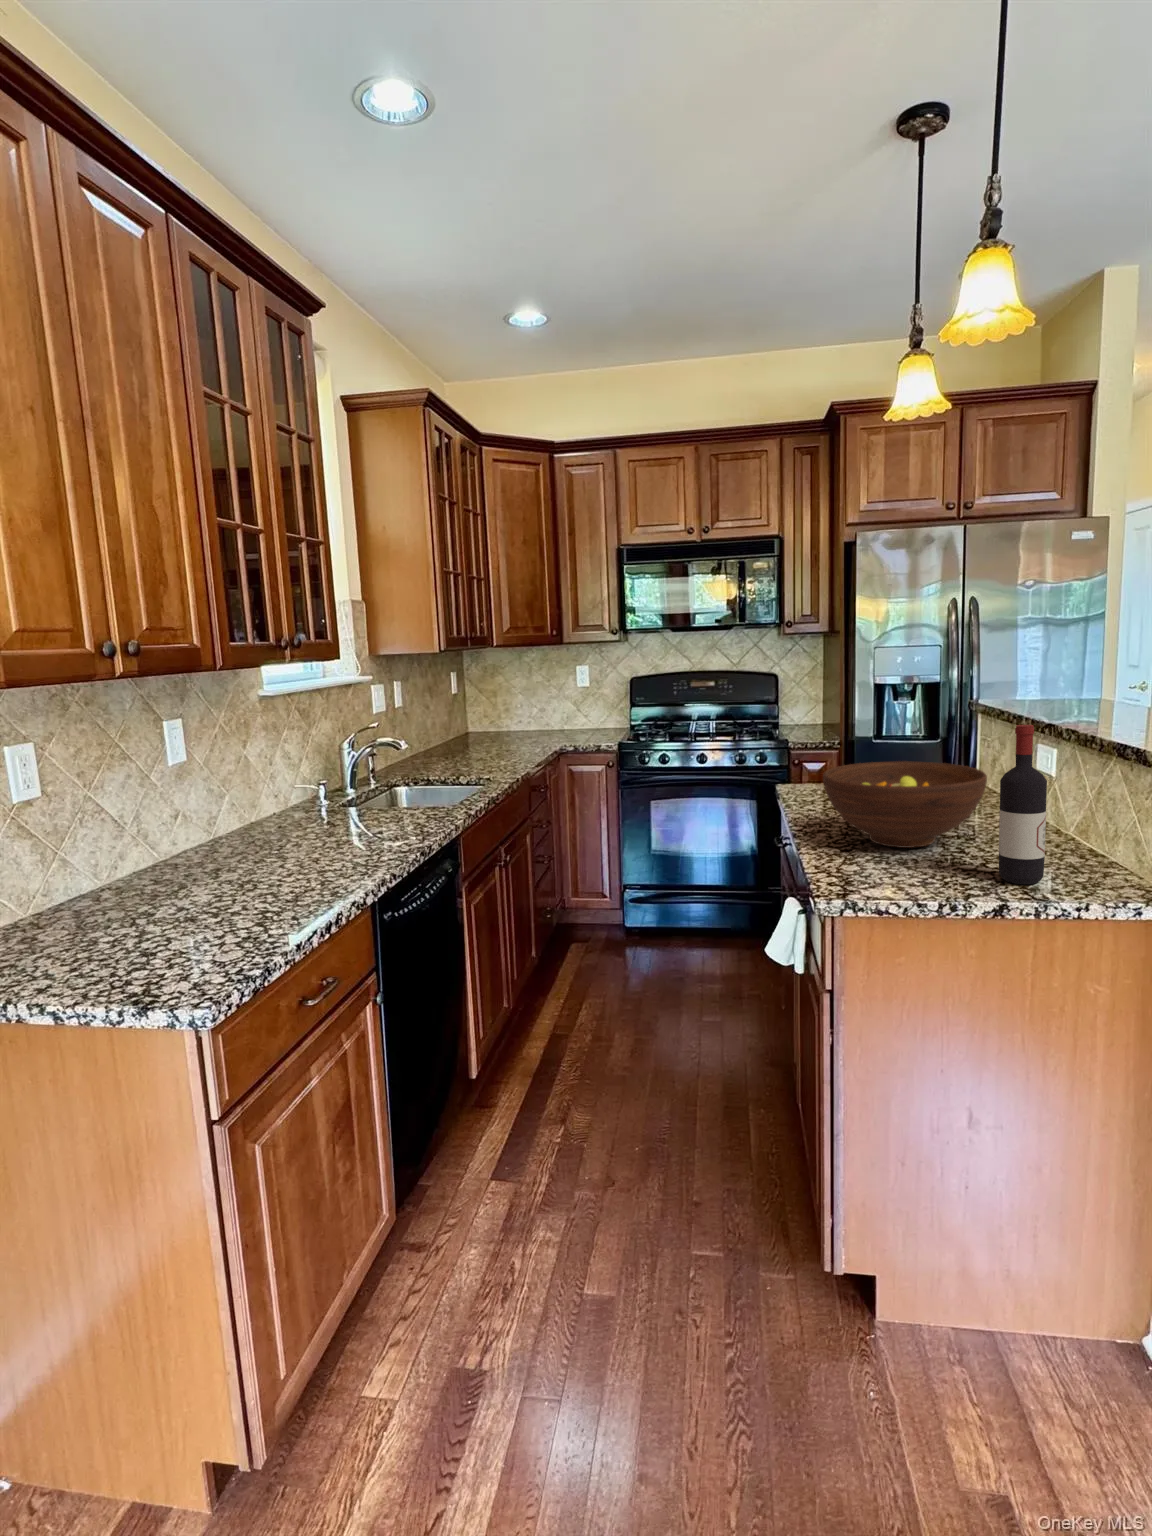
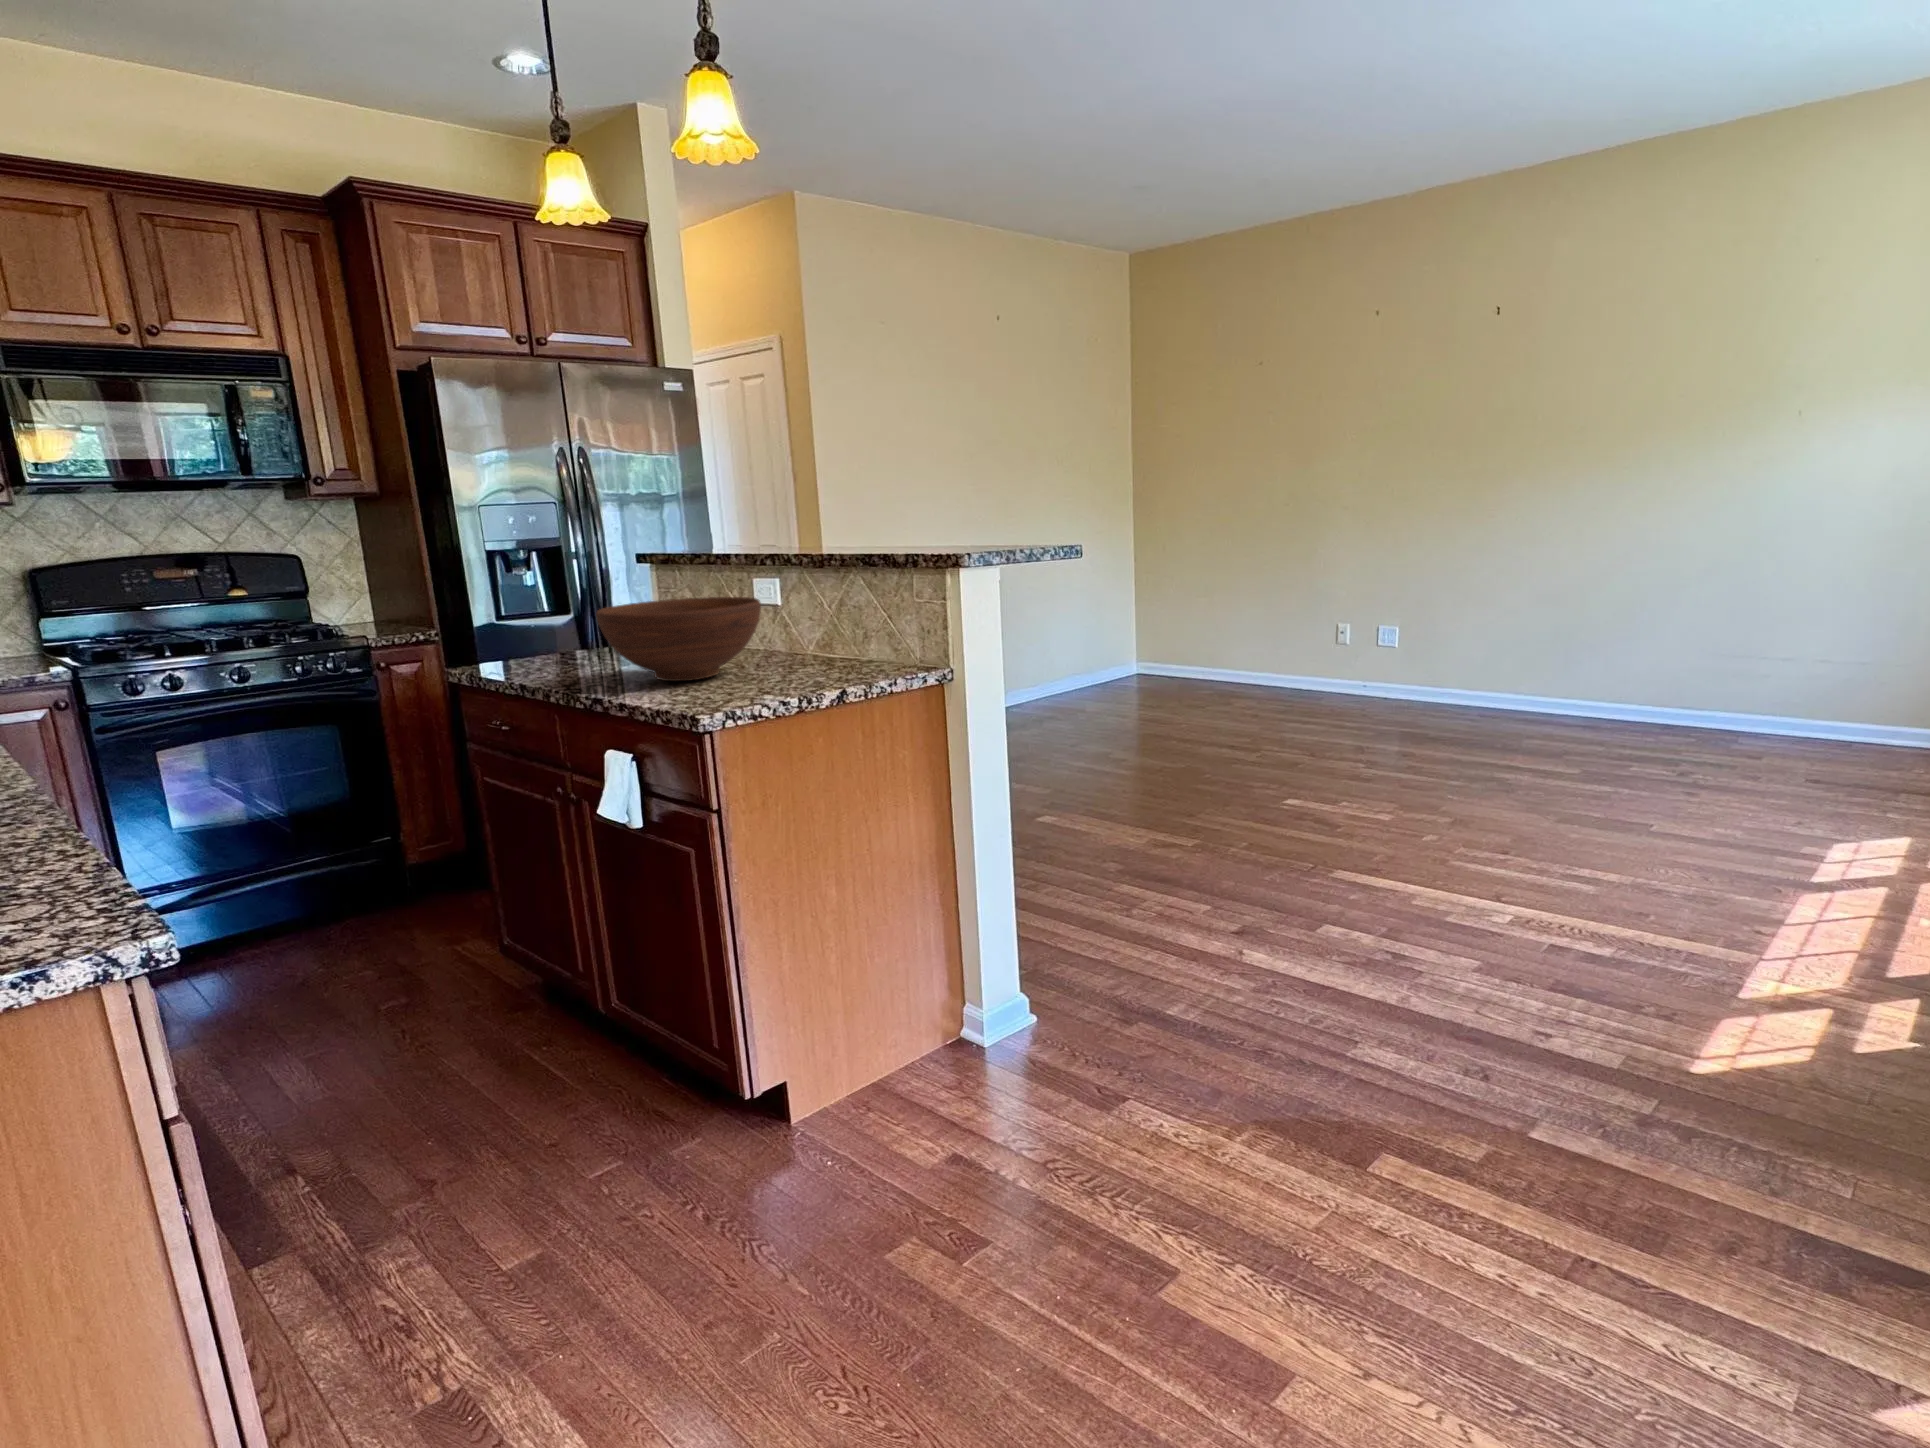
wine bottle: present [999,725,1047,884] -> none [805,536,849,680]

